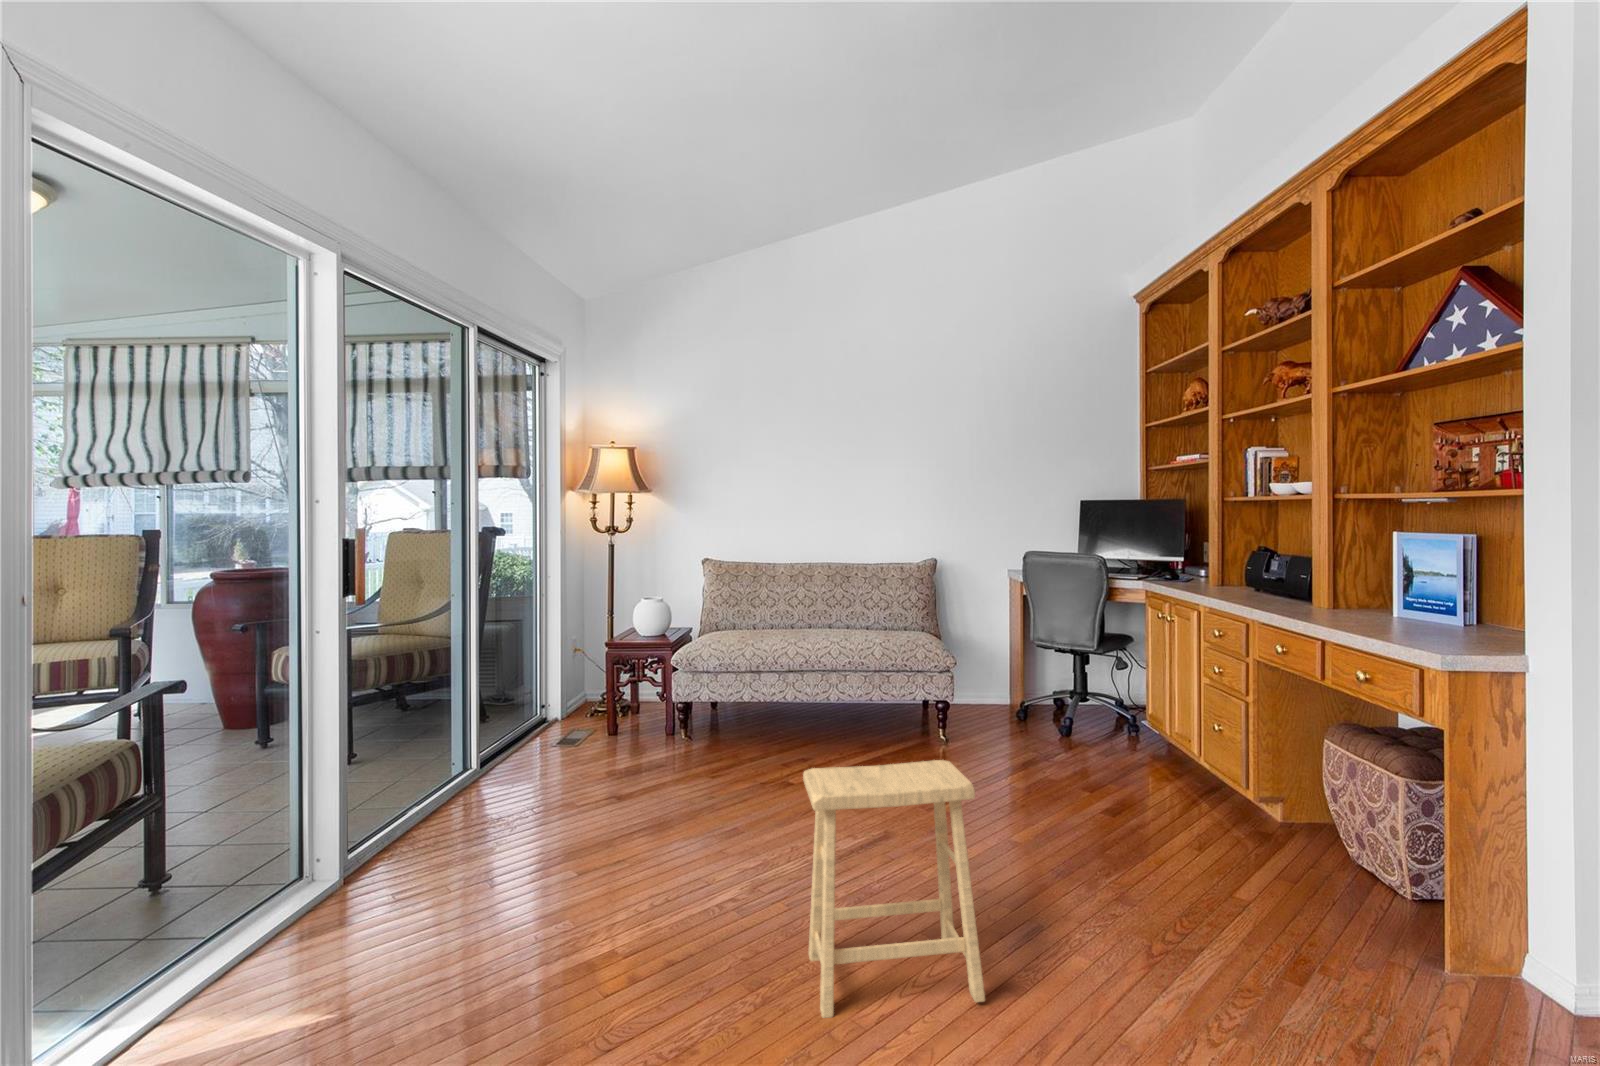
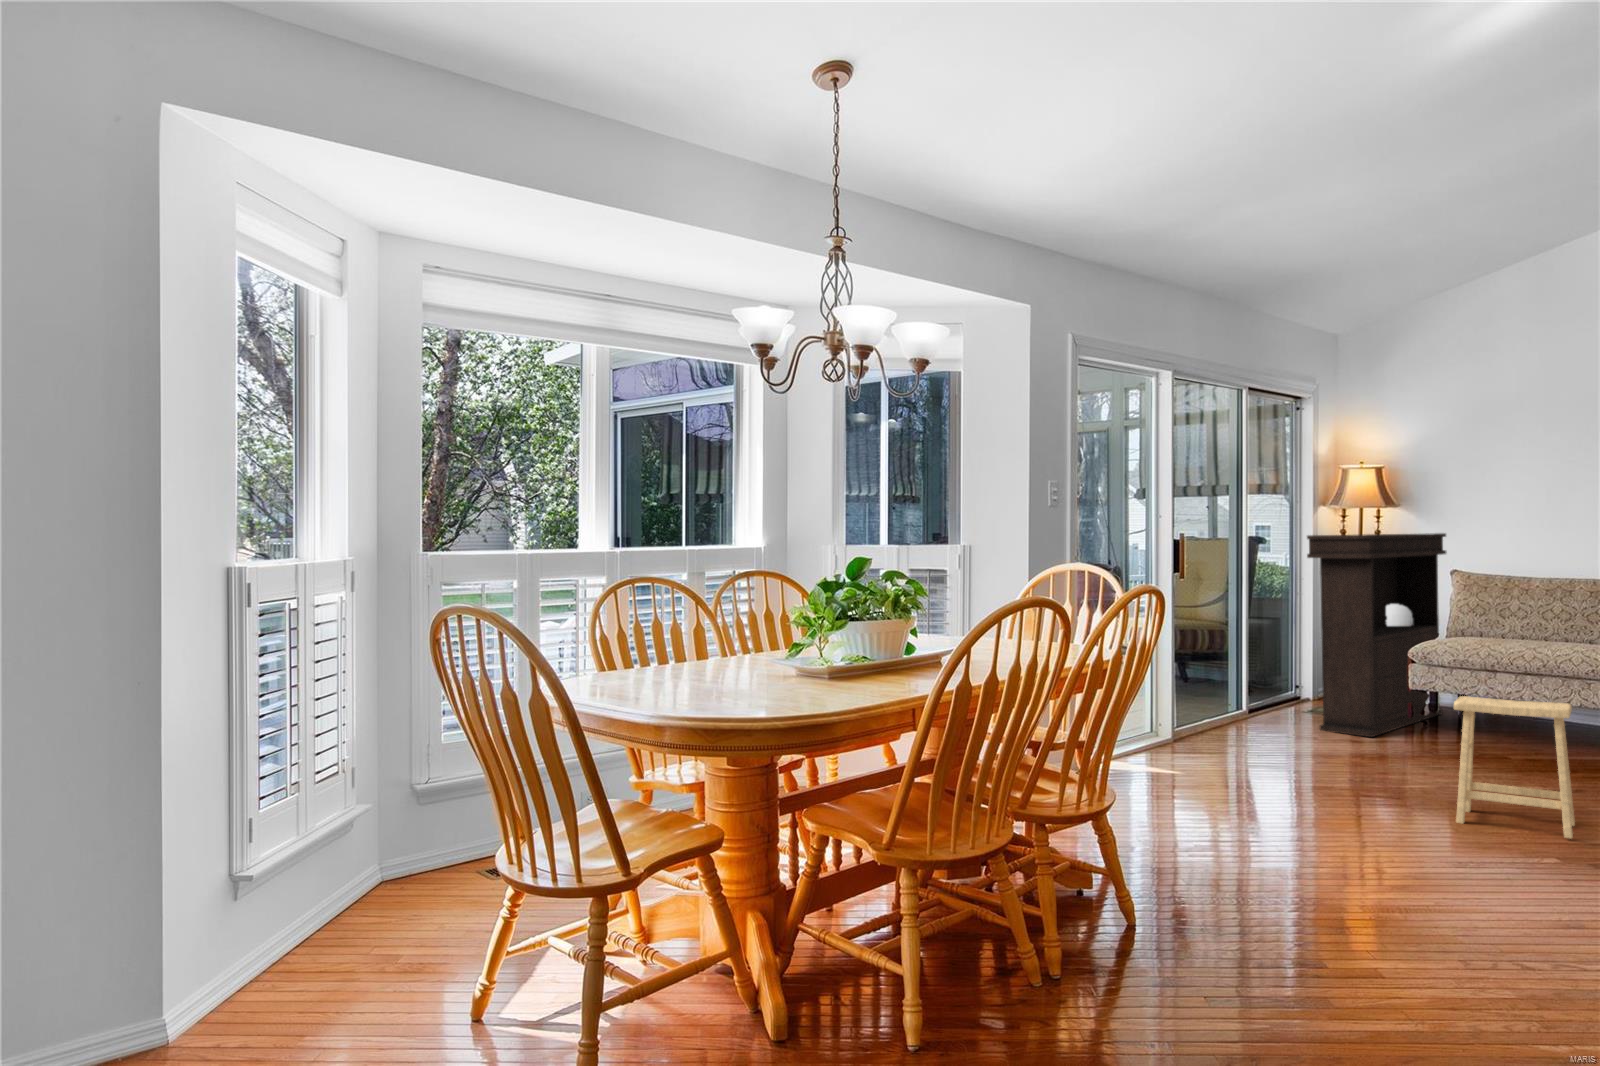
console table: none [556,516,697,779] -> present [1307,533,1447,737]

